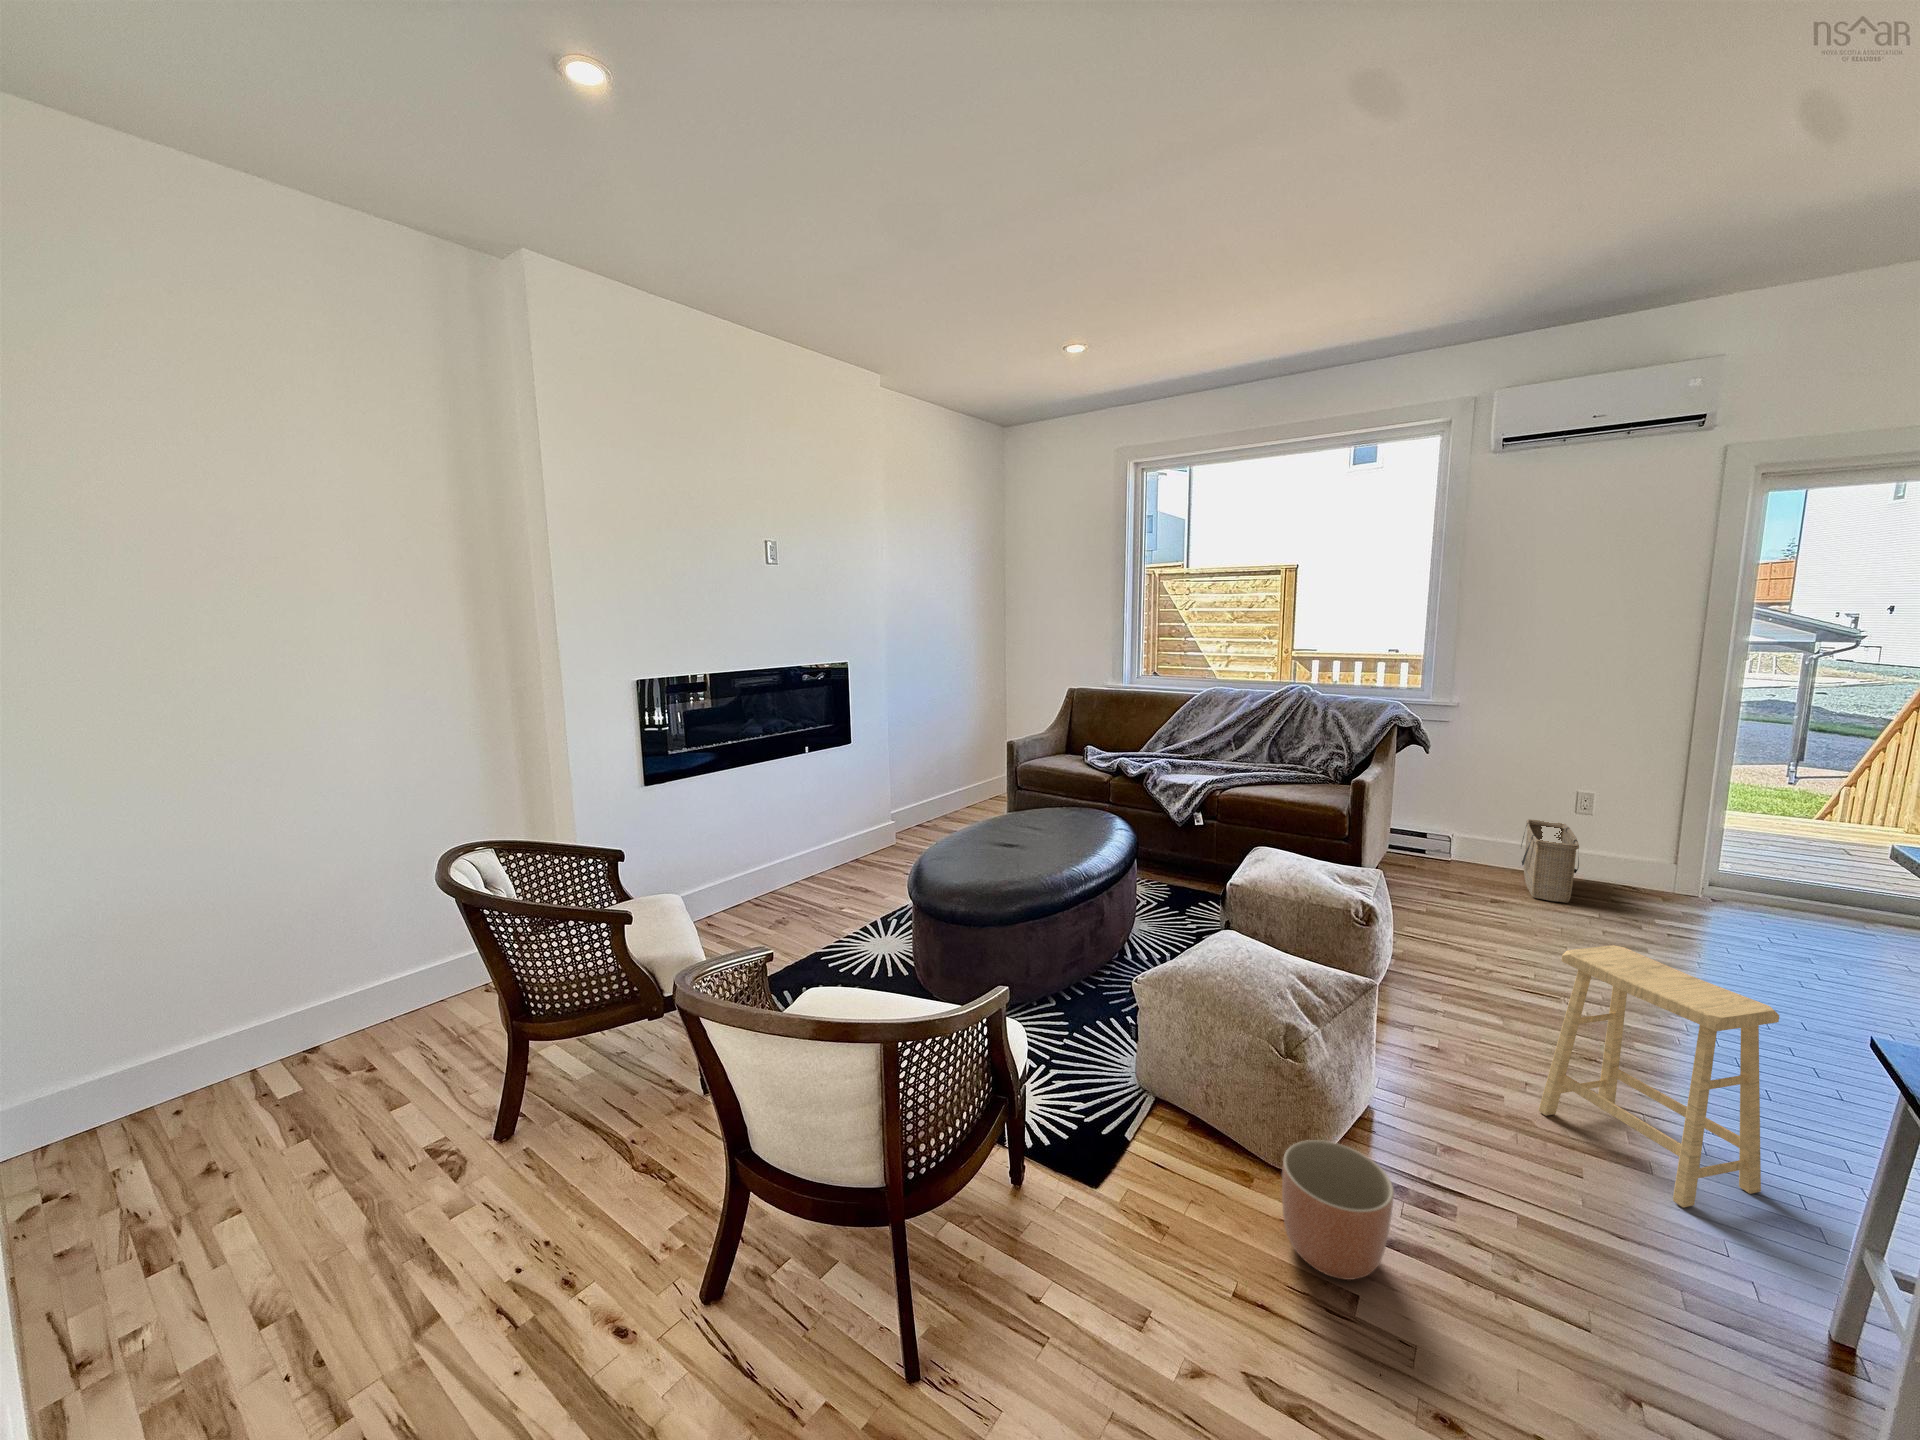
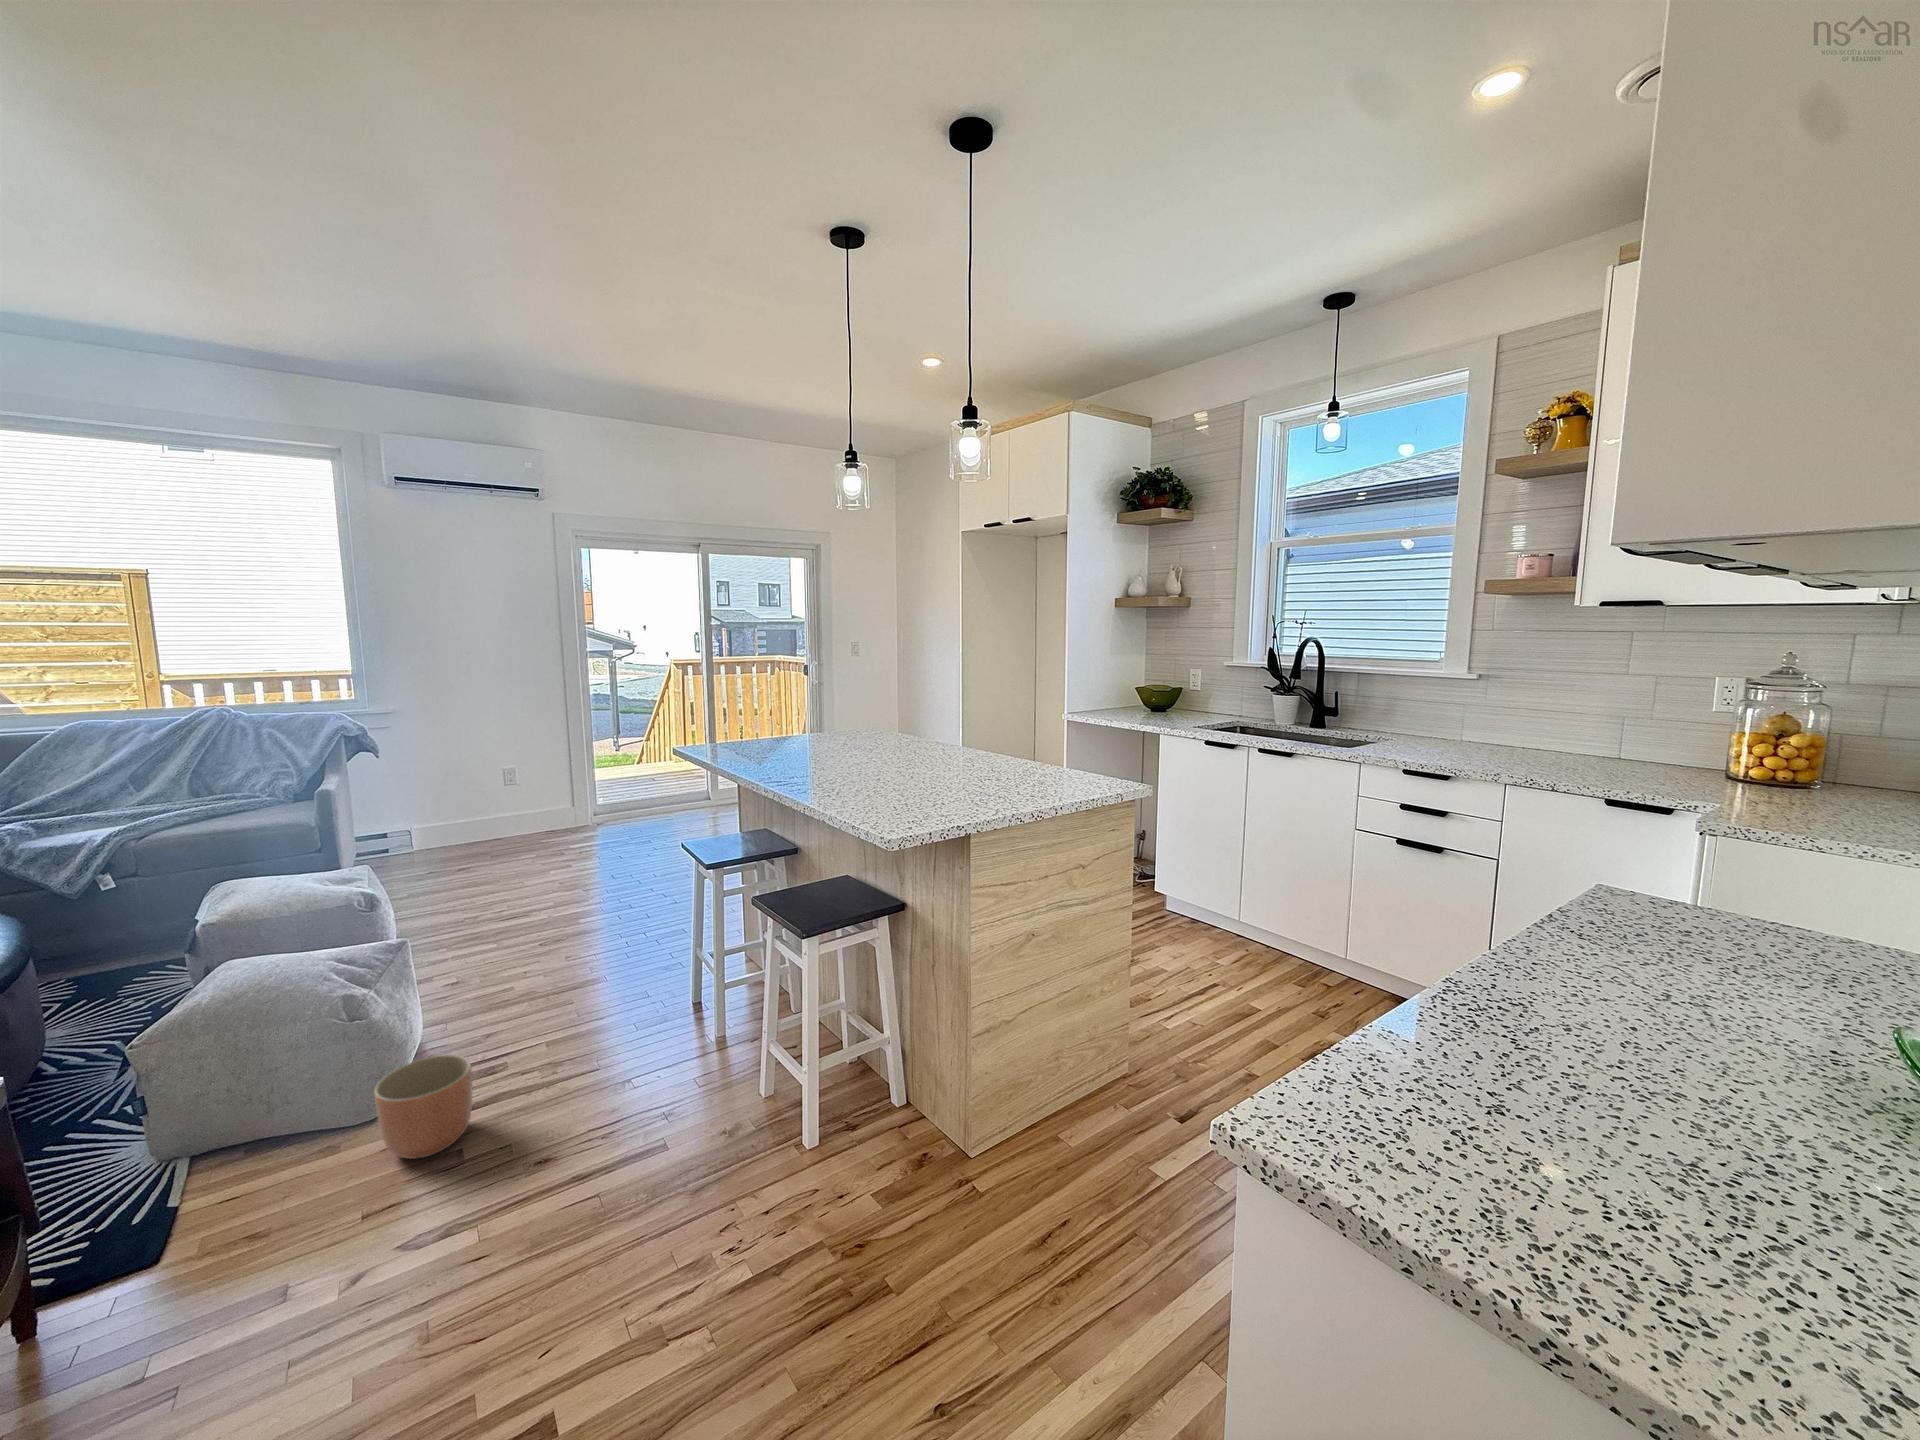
basket: present [1521,819,1579,903] -> none [472,795,517,857]
footstool: present [1539,945,1779,1208] -> none [534,852,656,988]

